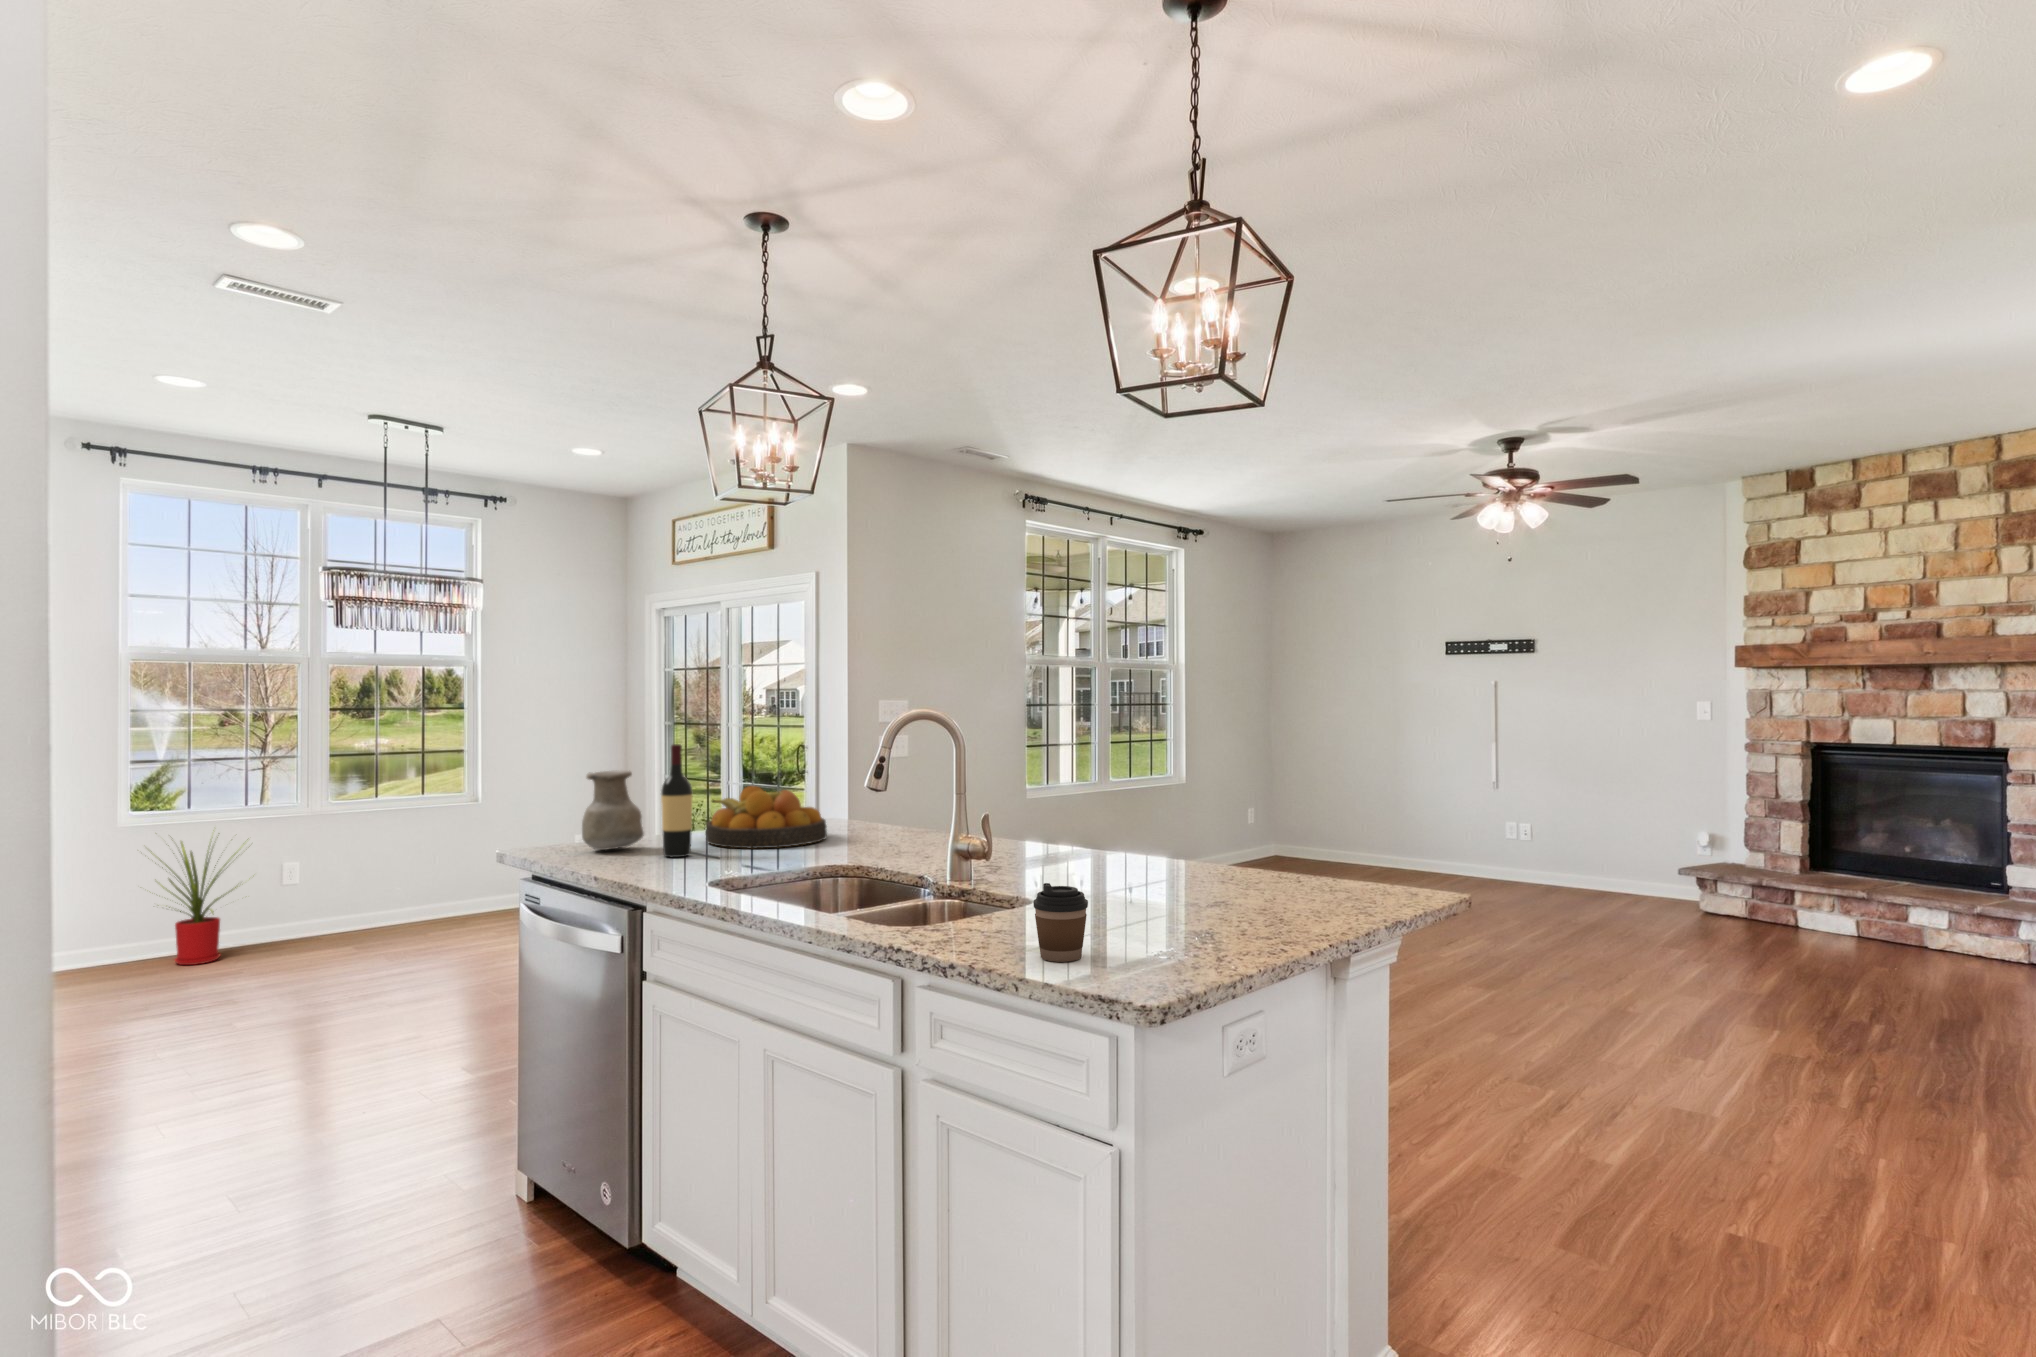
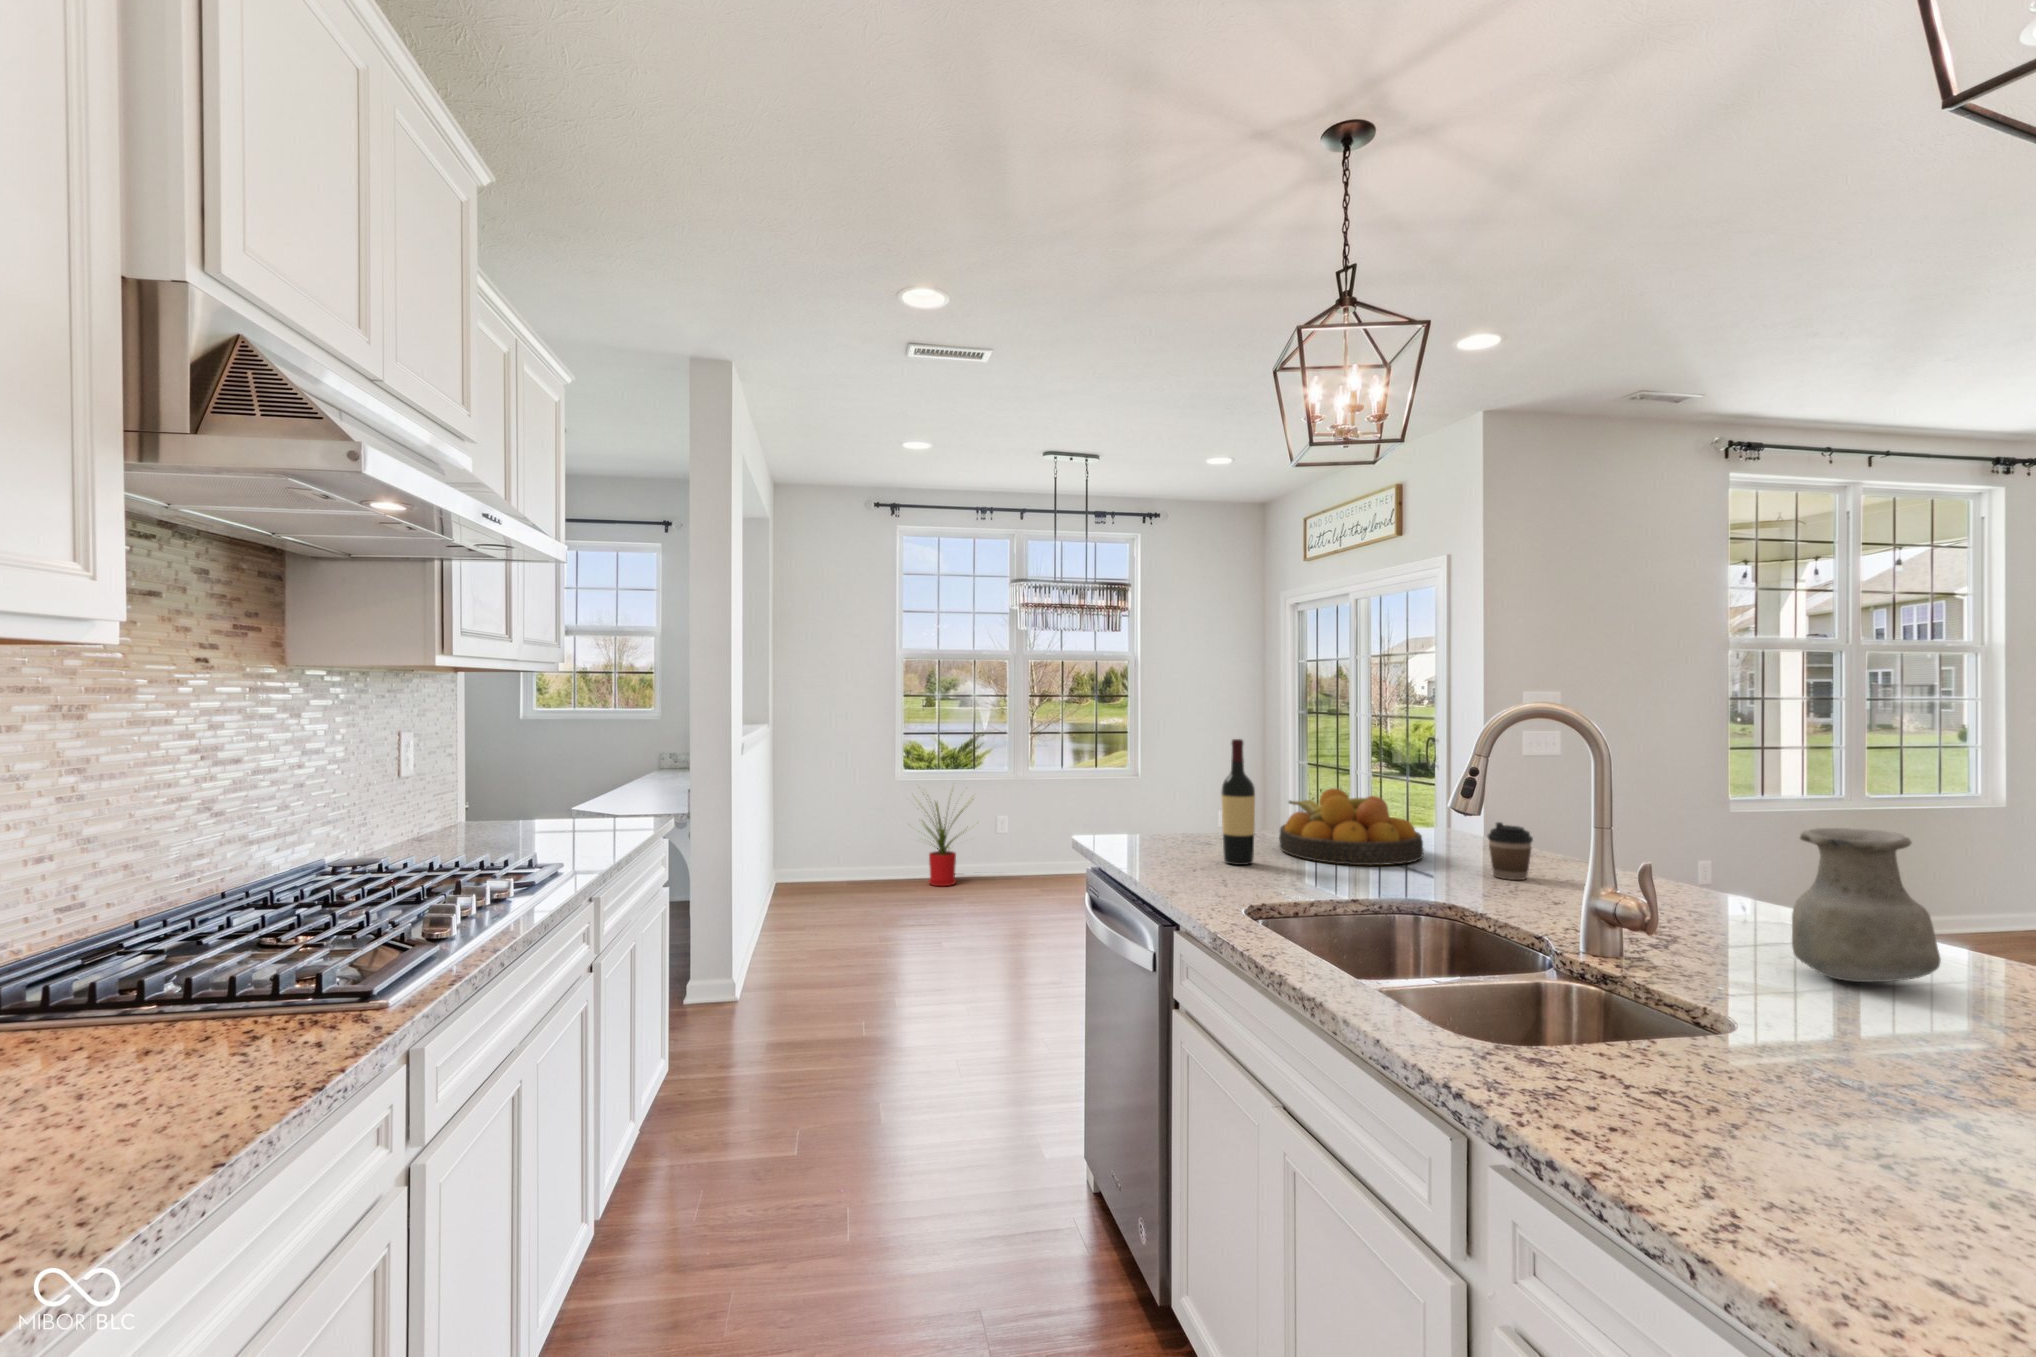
vase: present [582,770,644,850] -> present [1792,828,1941,982]
coffee cup: present [1033,883,1088,962] -> present [1488,822,1533,880]

